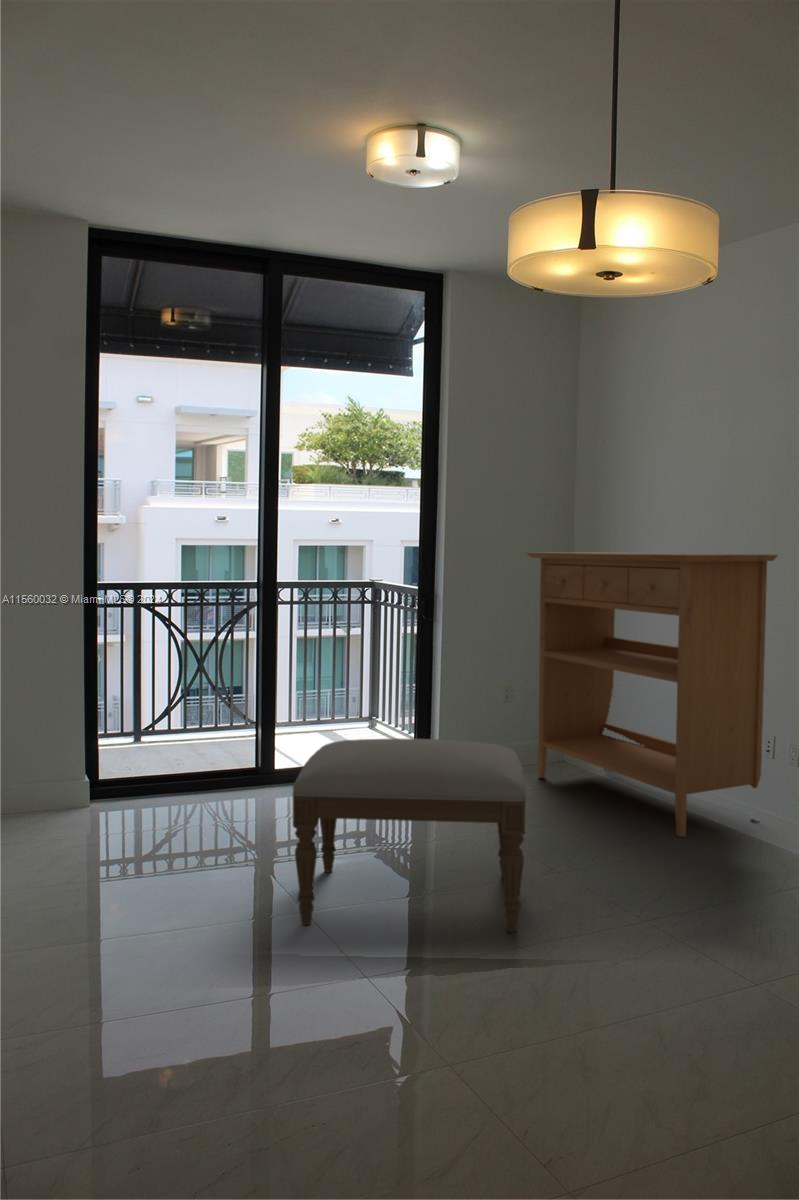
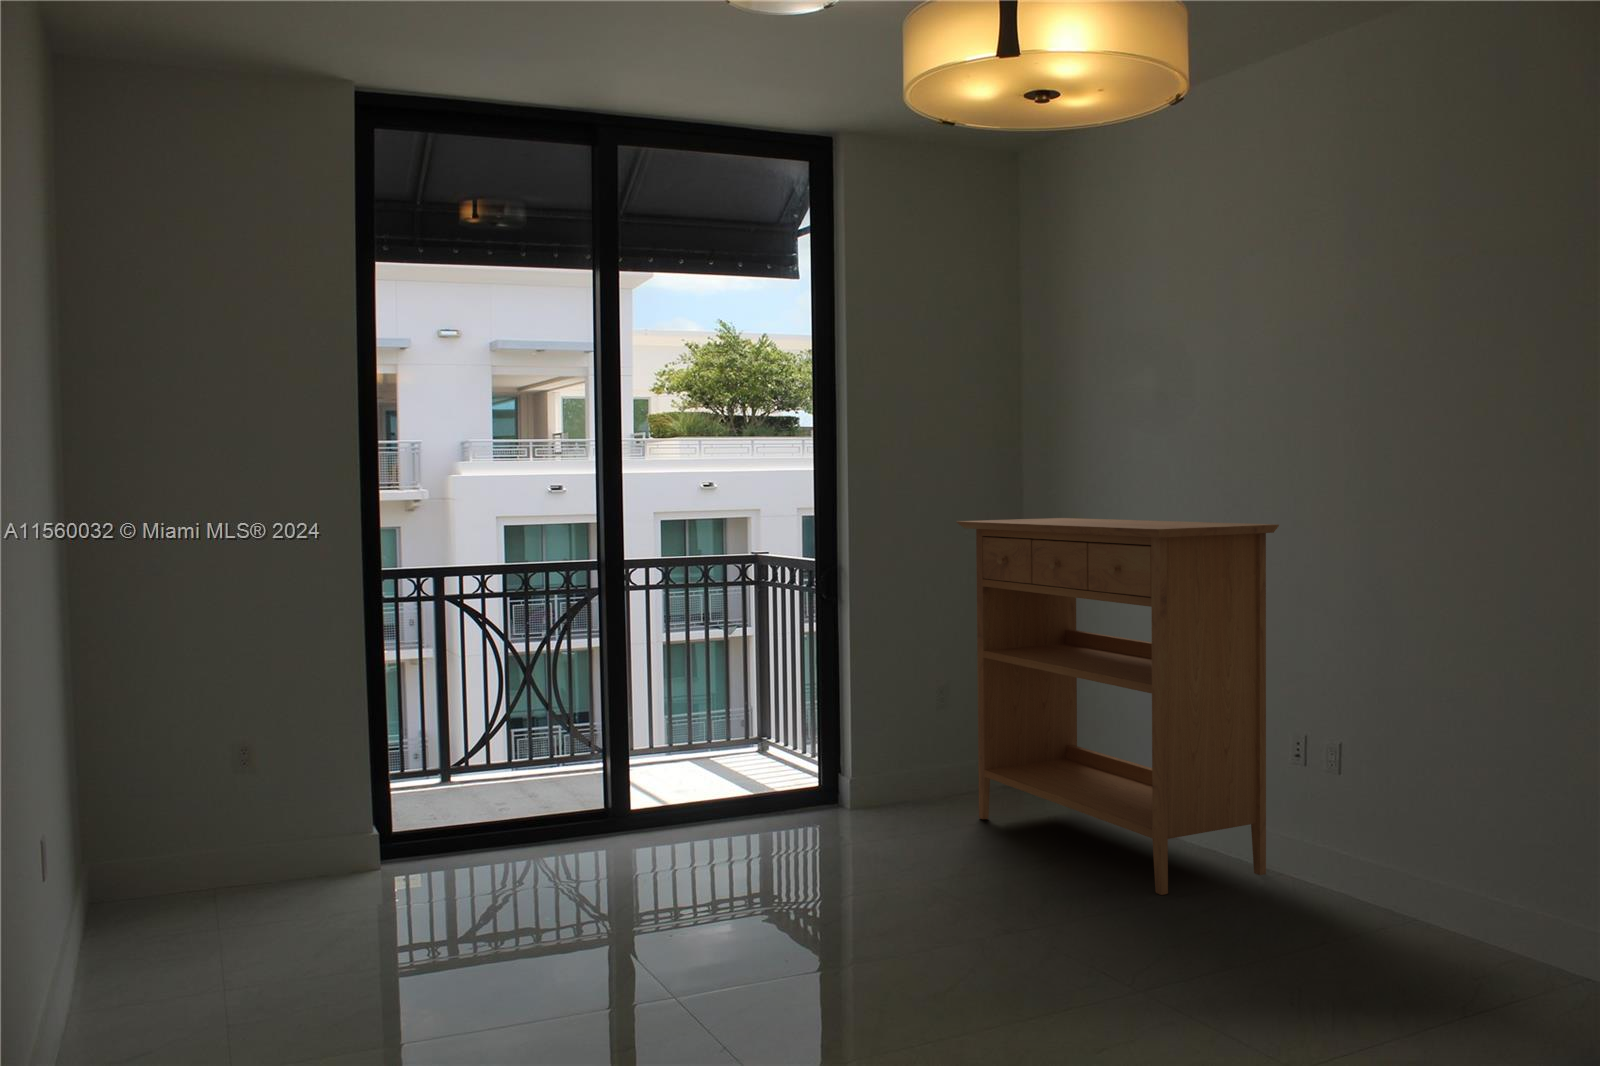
ottoman: present [292,739,526,932] -> none [656,776,951,1021]

